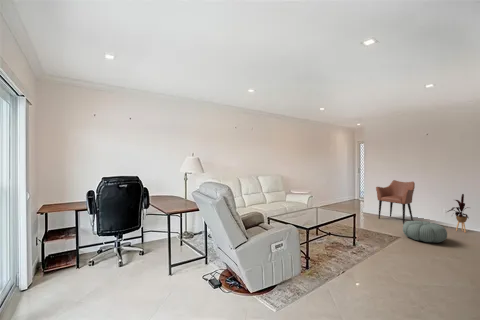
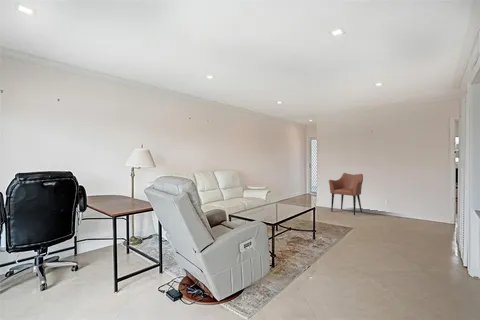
house plant: present [448,194,468,232] -> none [390,183,412,219]
pouf: present [403,221,447,243] -> none [356,211,395,231]

